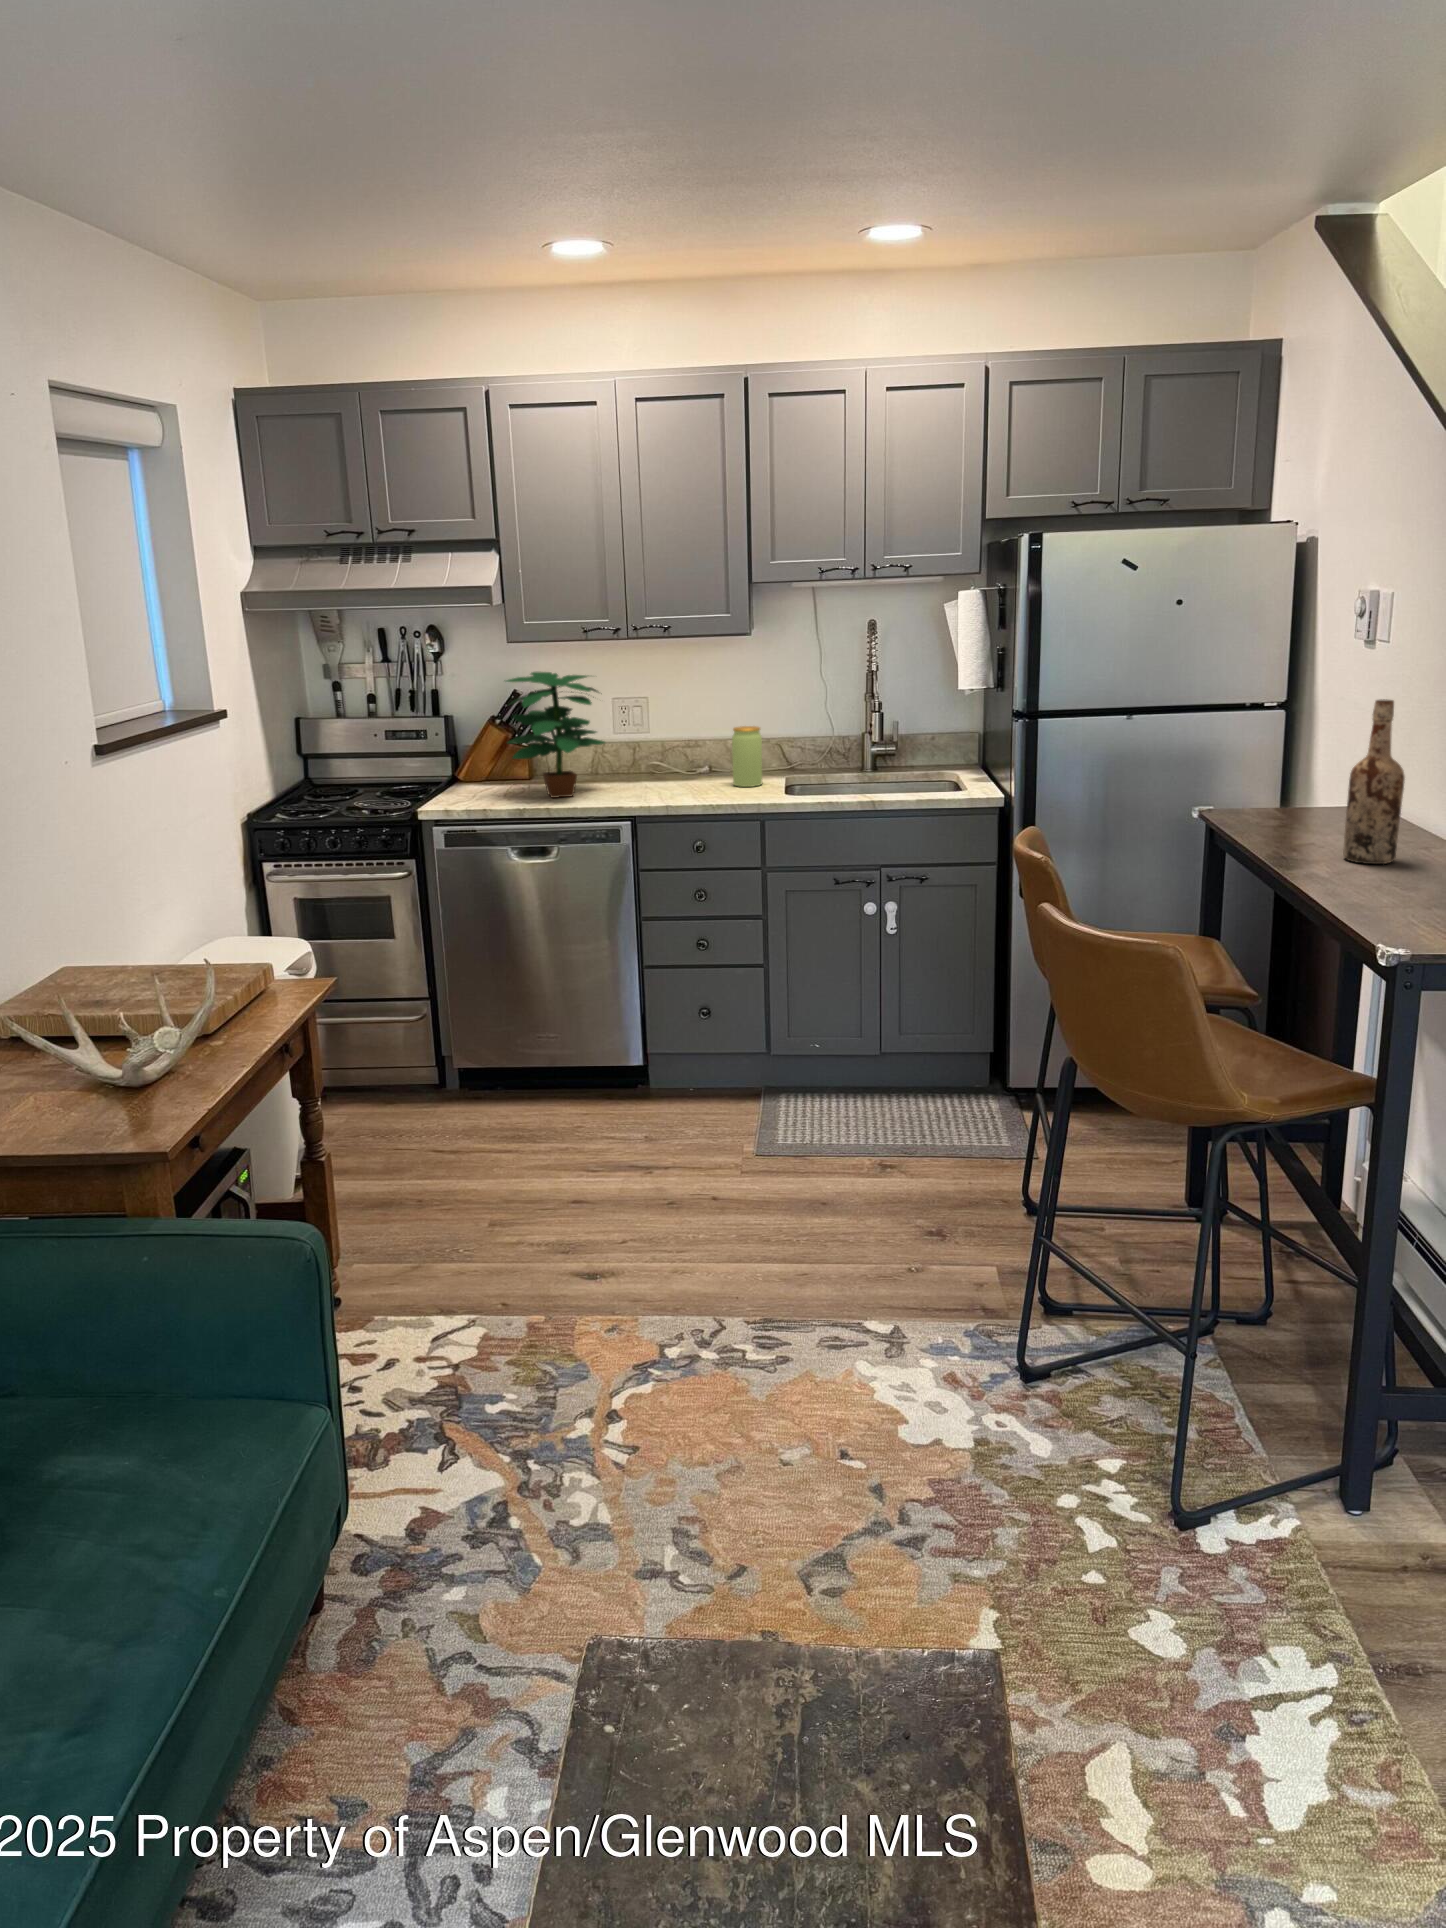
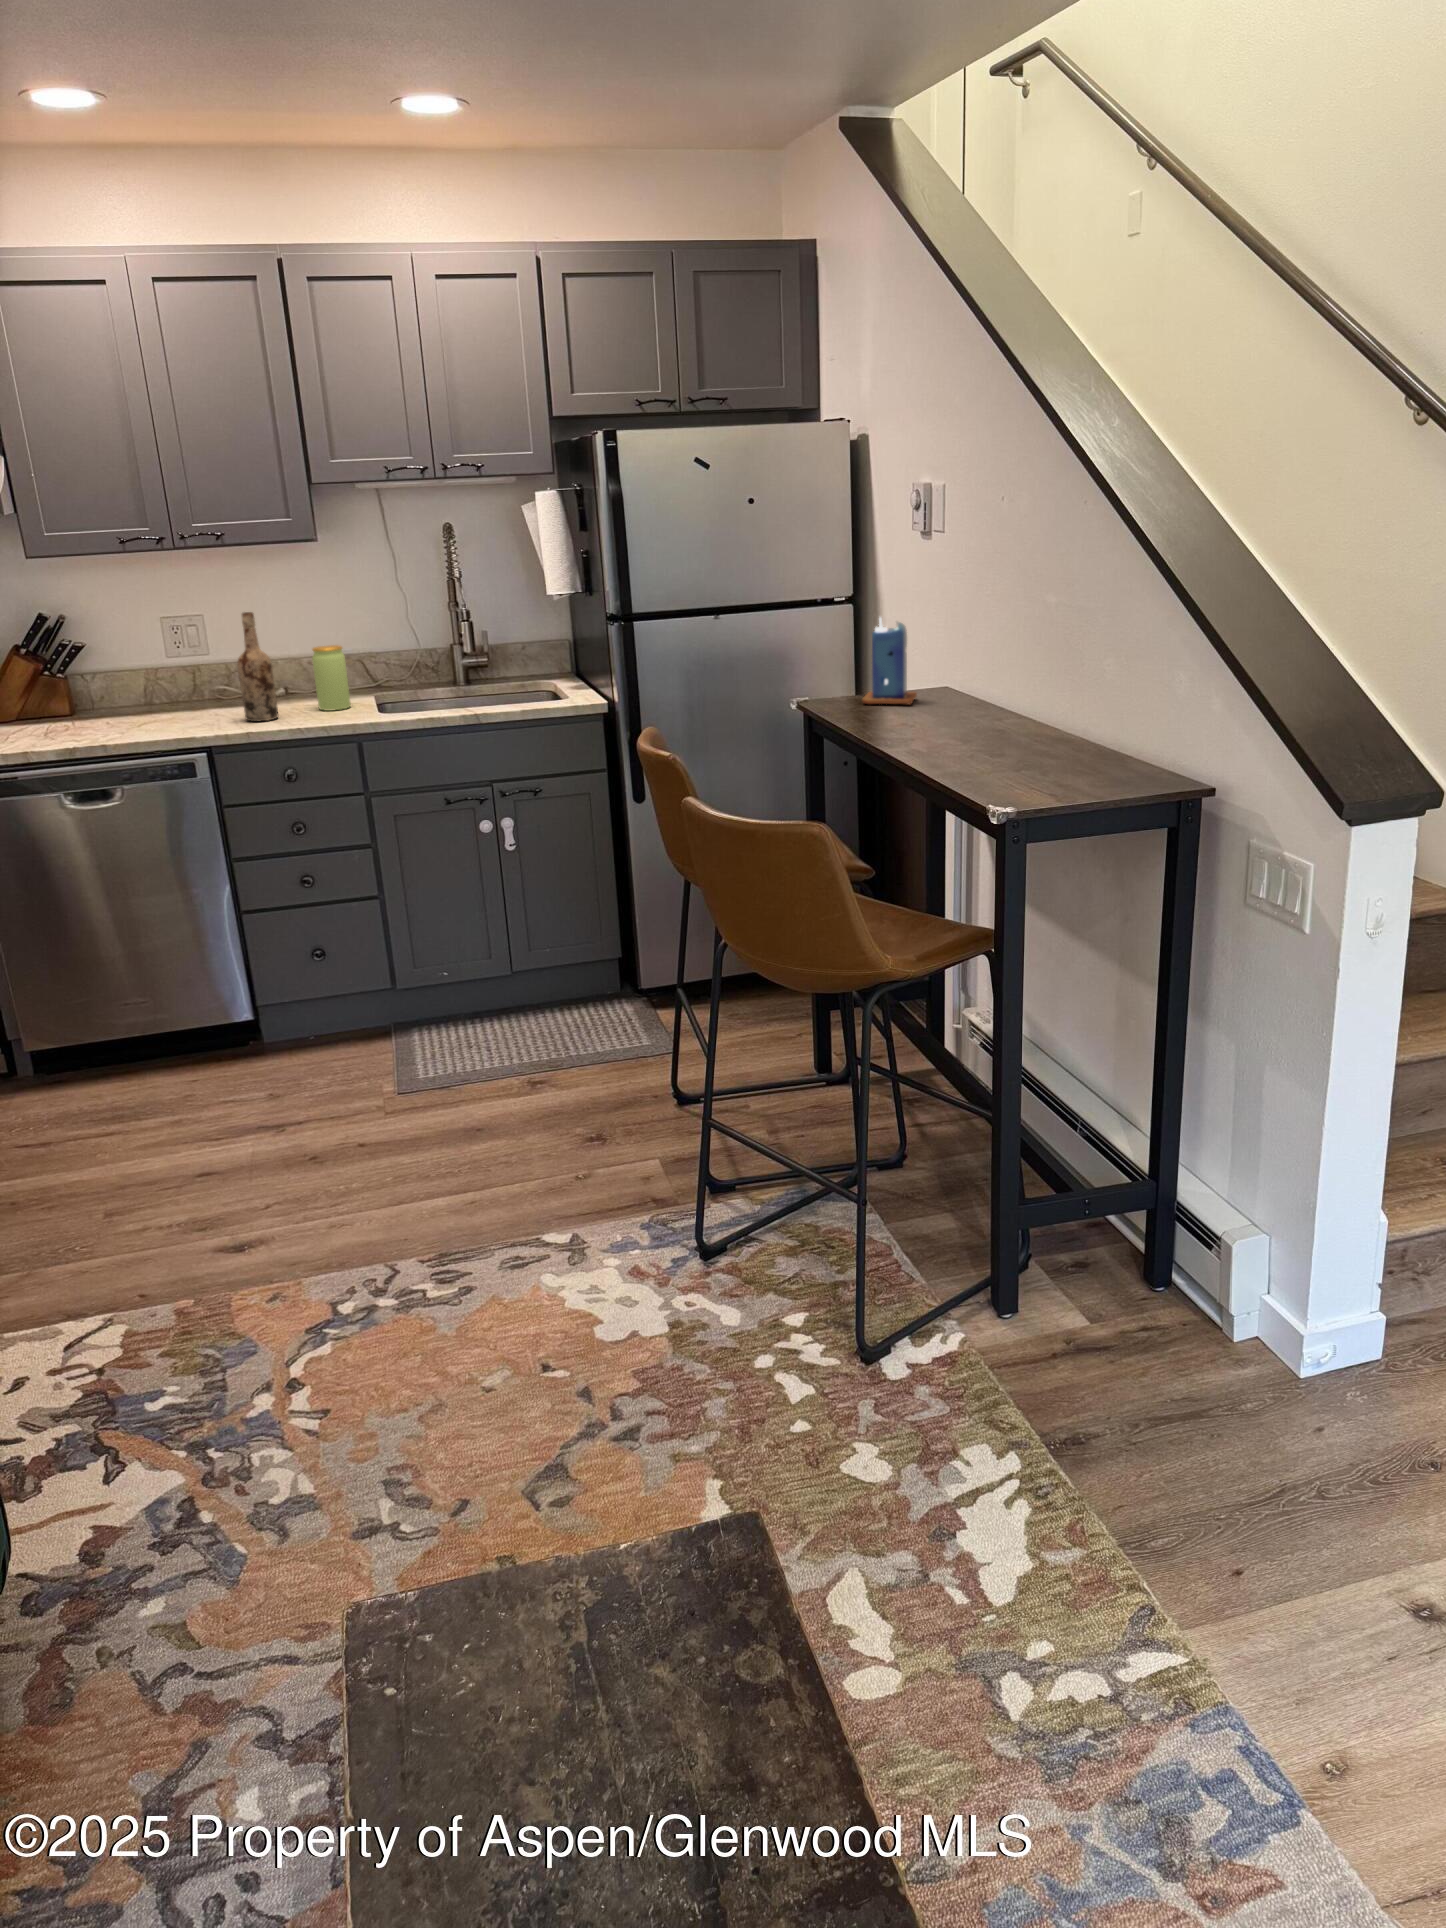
potted plant: present [506,672,605,798] -> none [36,596,168,736]
wine bottle: present [1343,699,1405,864] -> present [237,612,278,721]
candle: none [1269,728,1335,824] -> present [862,618,917,704]

